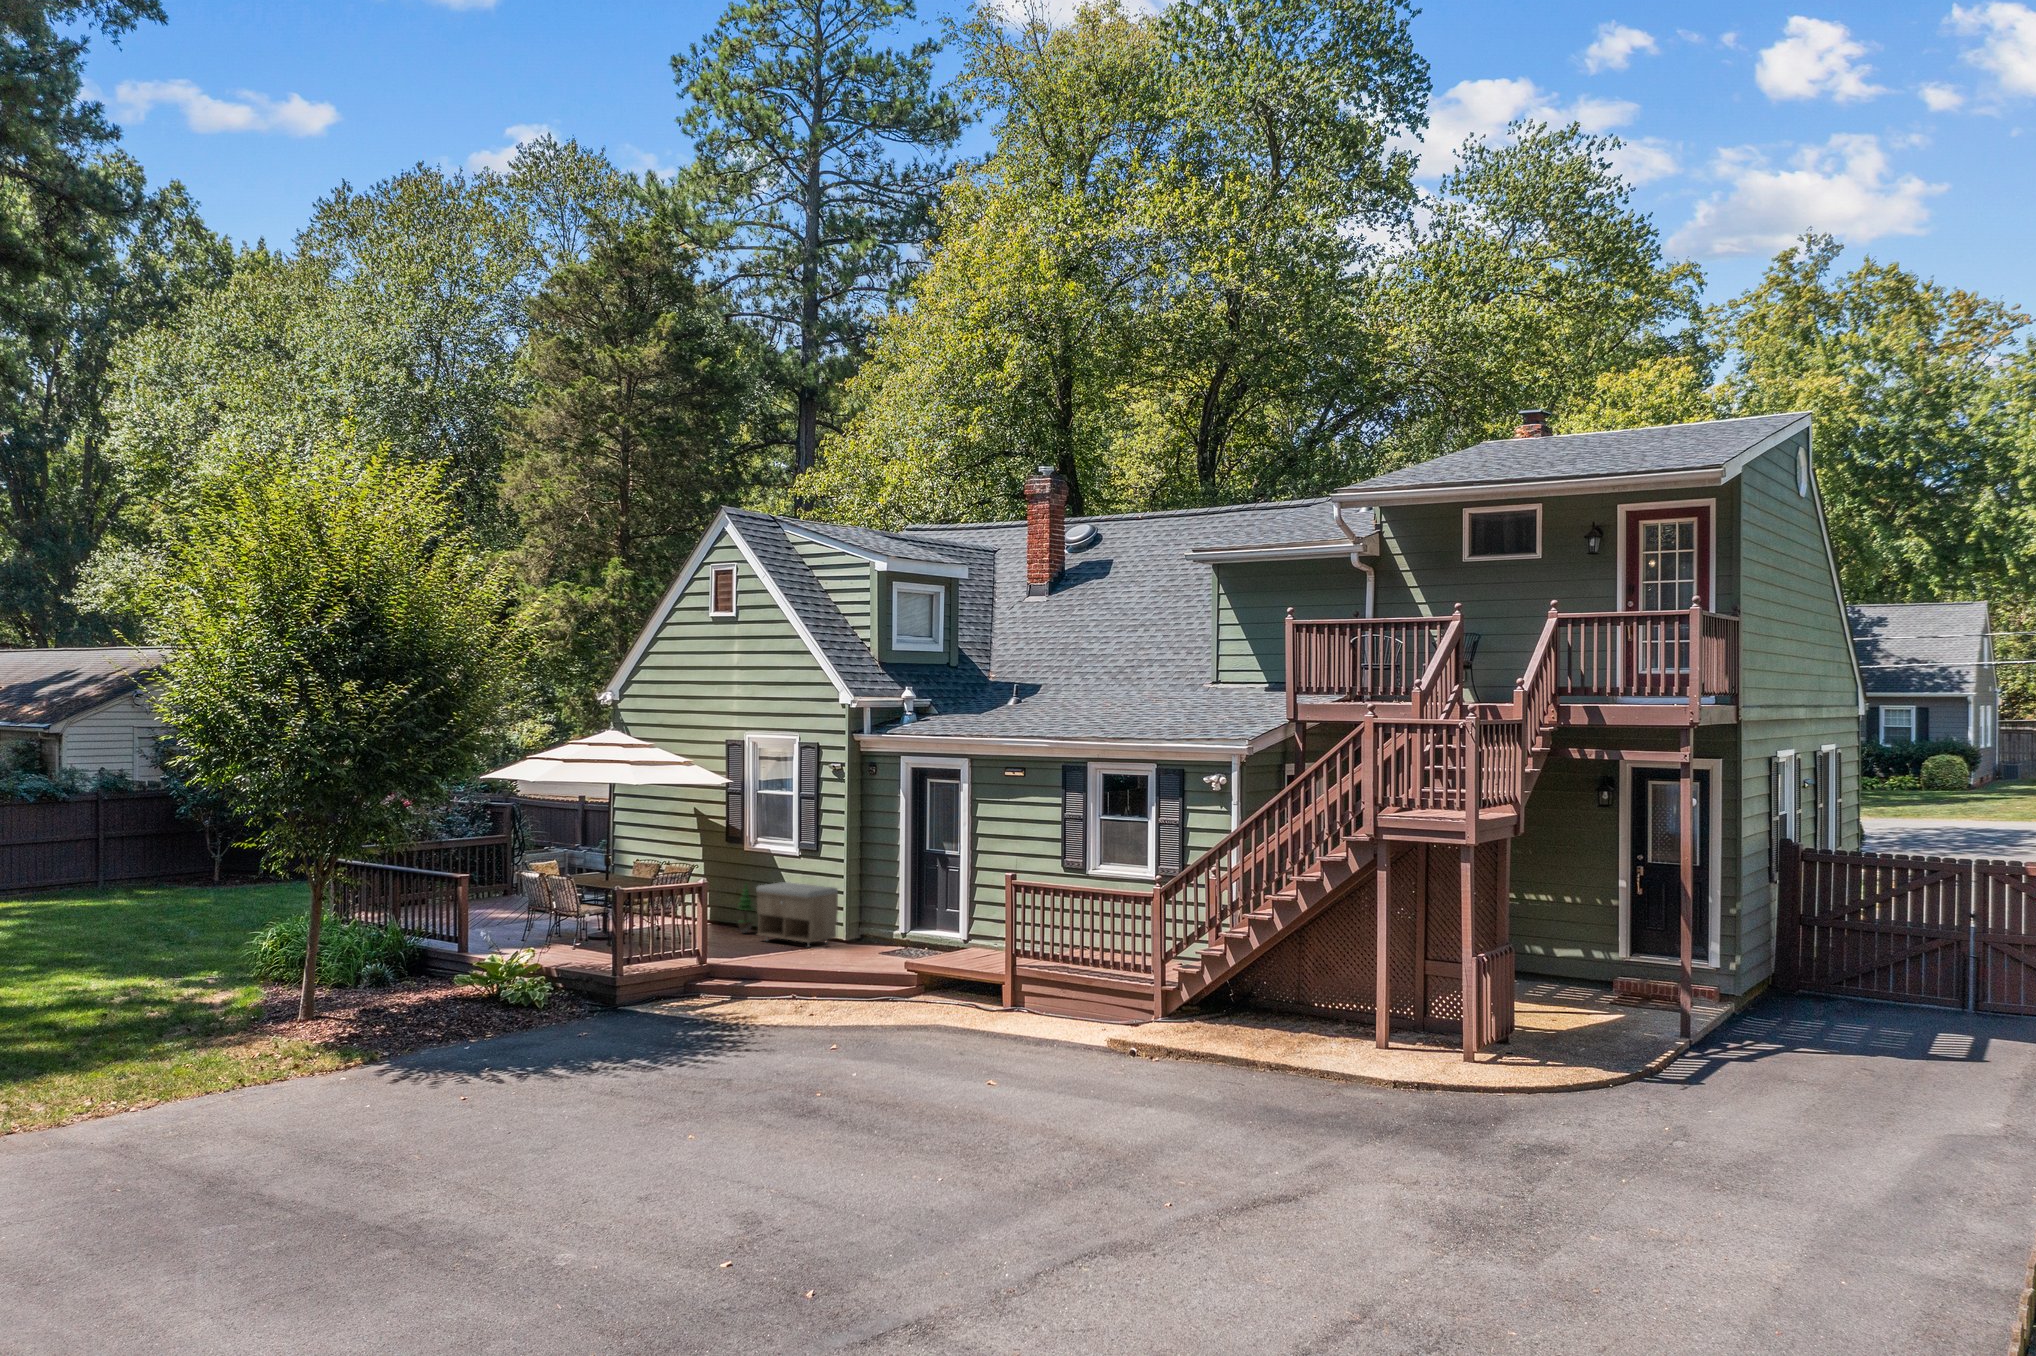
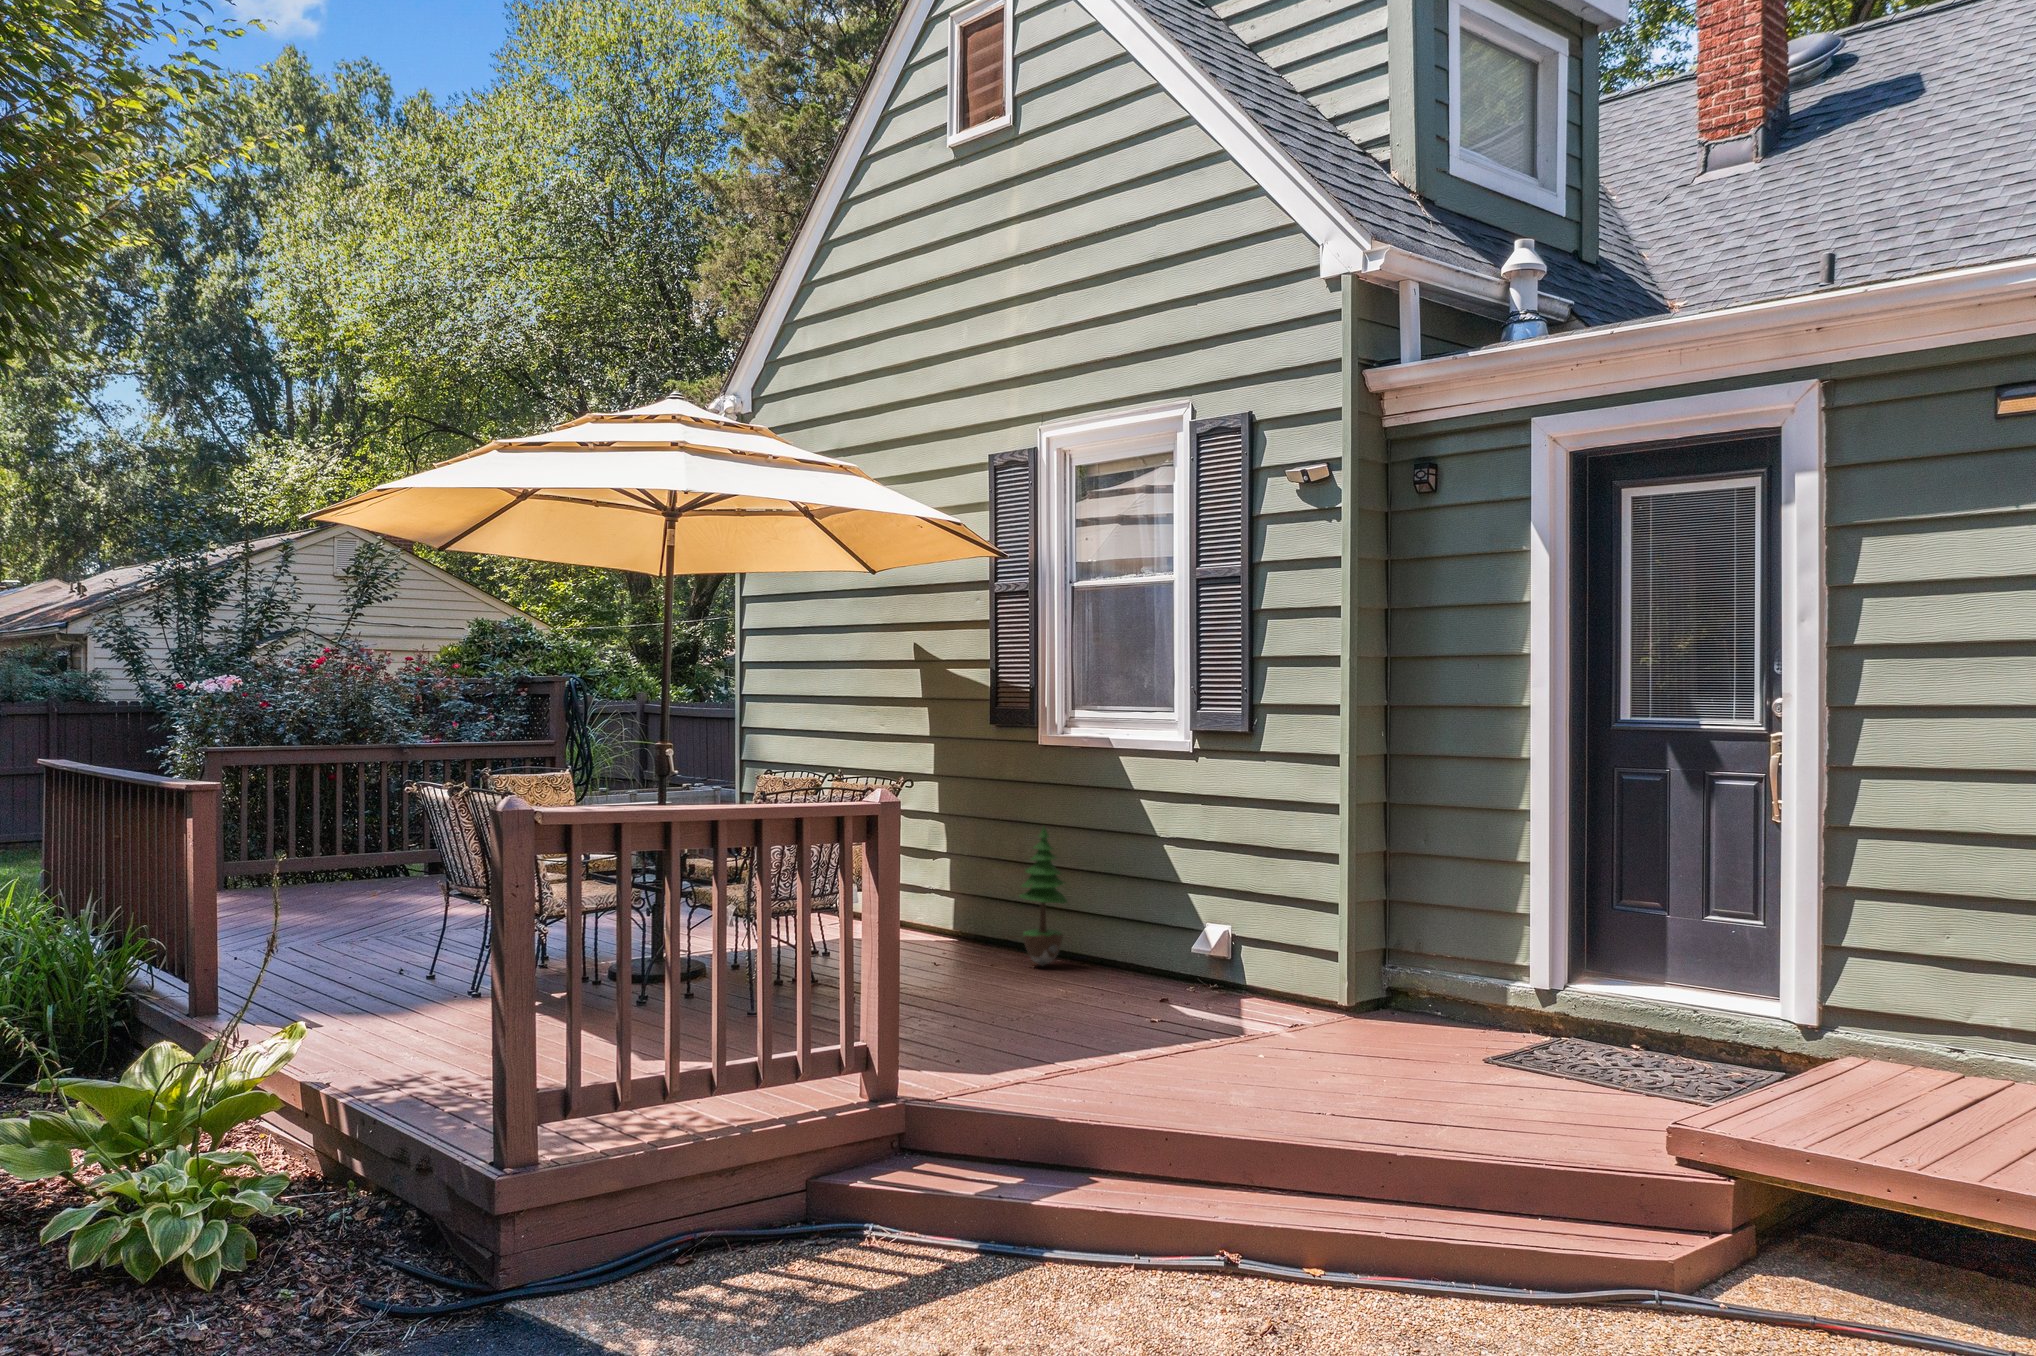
storage bench: present [756,882,838,947] -> none [1071,825,1321,1026]

